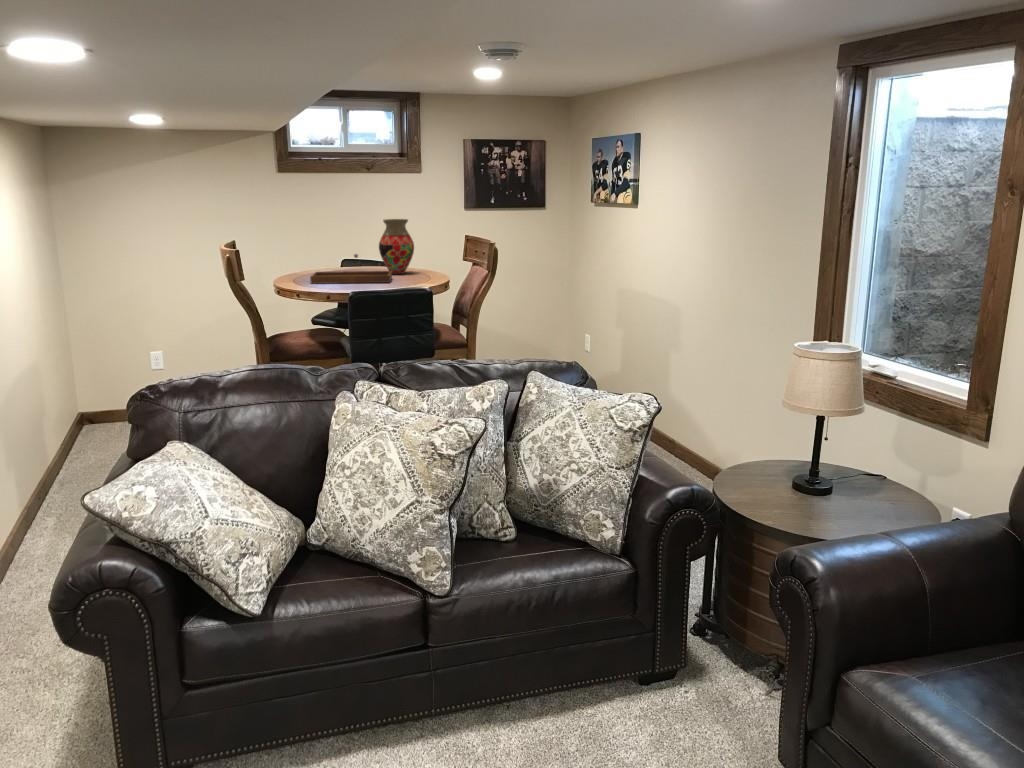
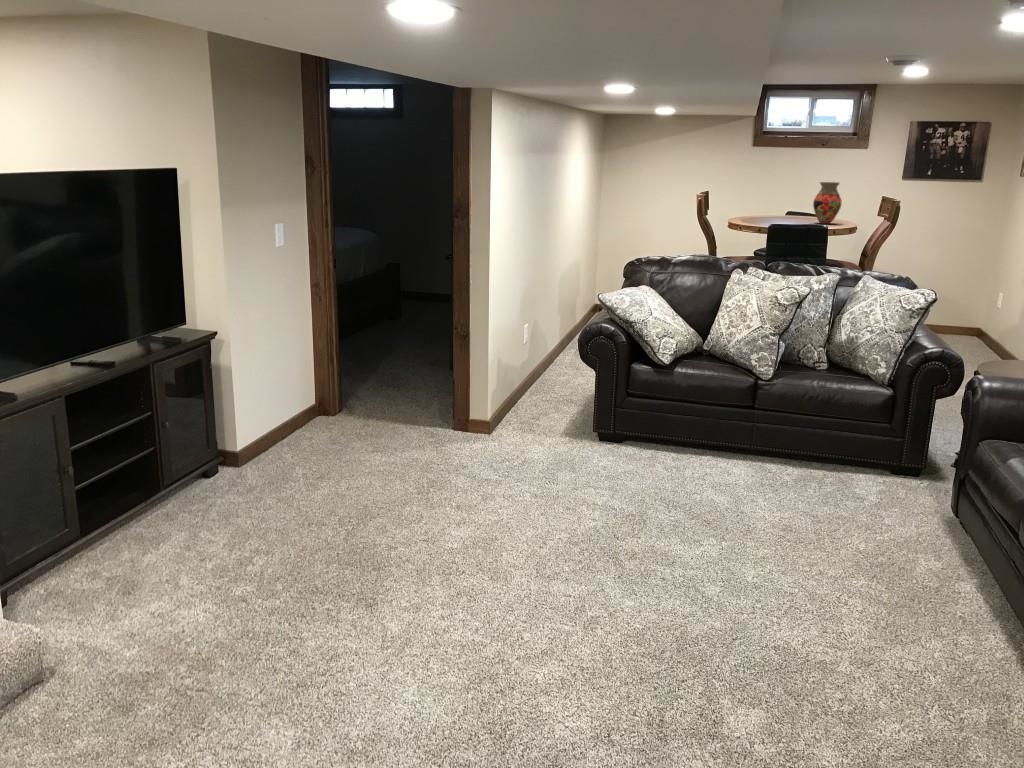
tray: present [310,254,392,284] -> none [754,205,818,227]

